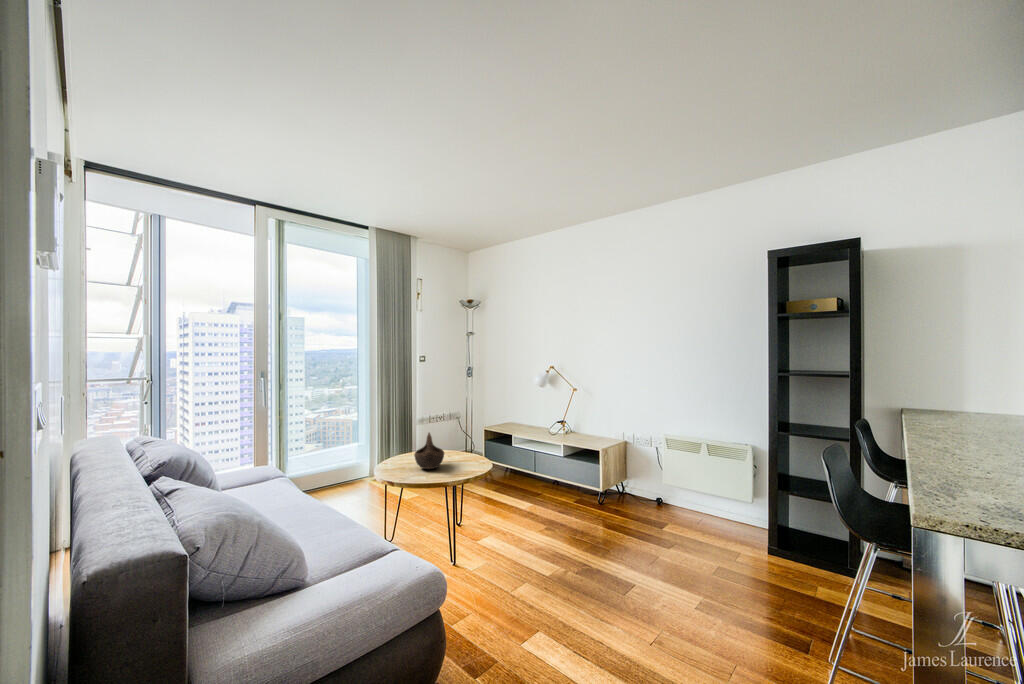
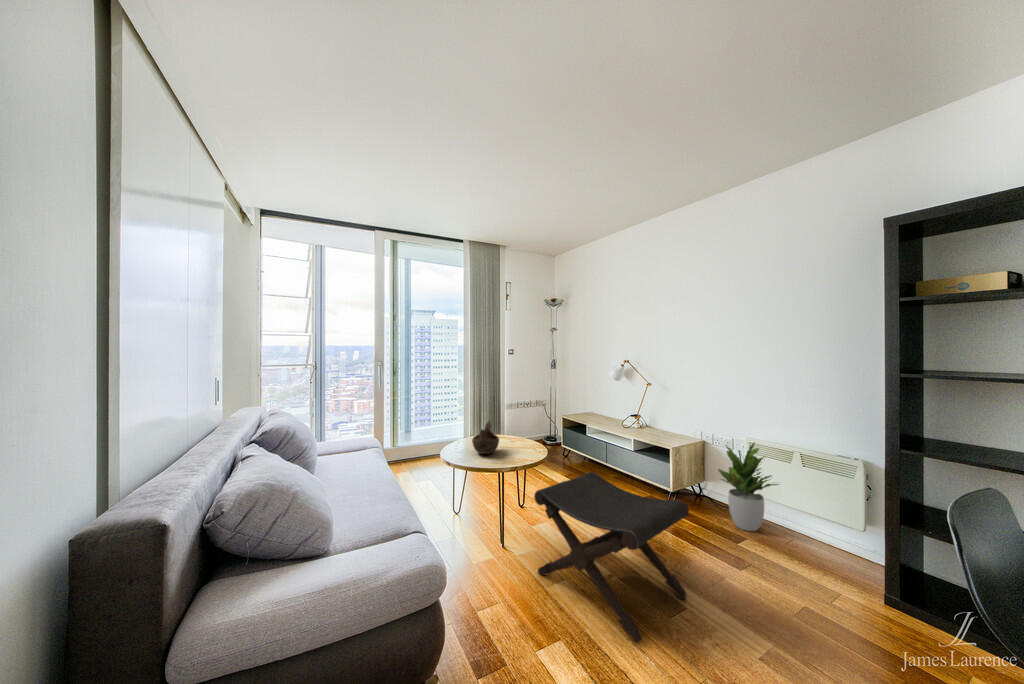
potted plant: none [641,437,693,518] -> present [718,443,778,531]
footstool: none [495,477,635,619] -> present [534,472,689,643]

